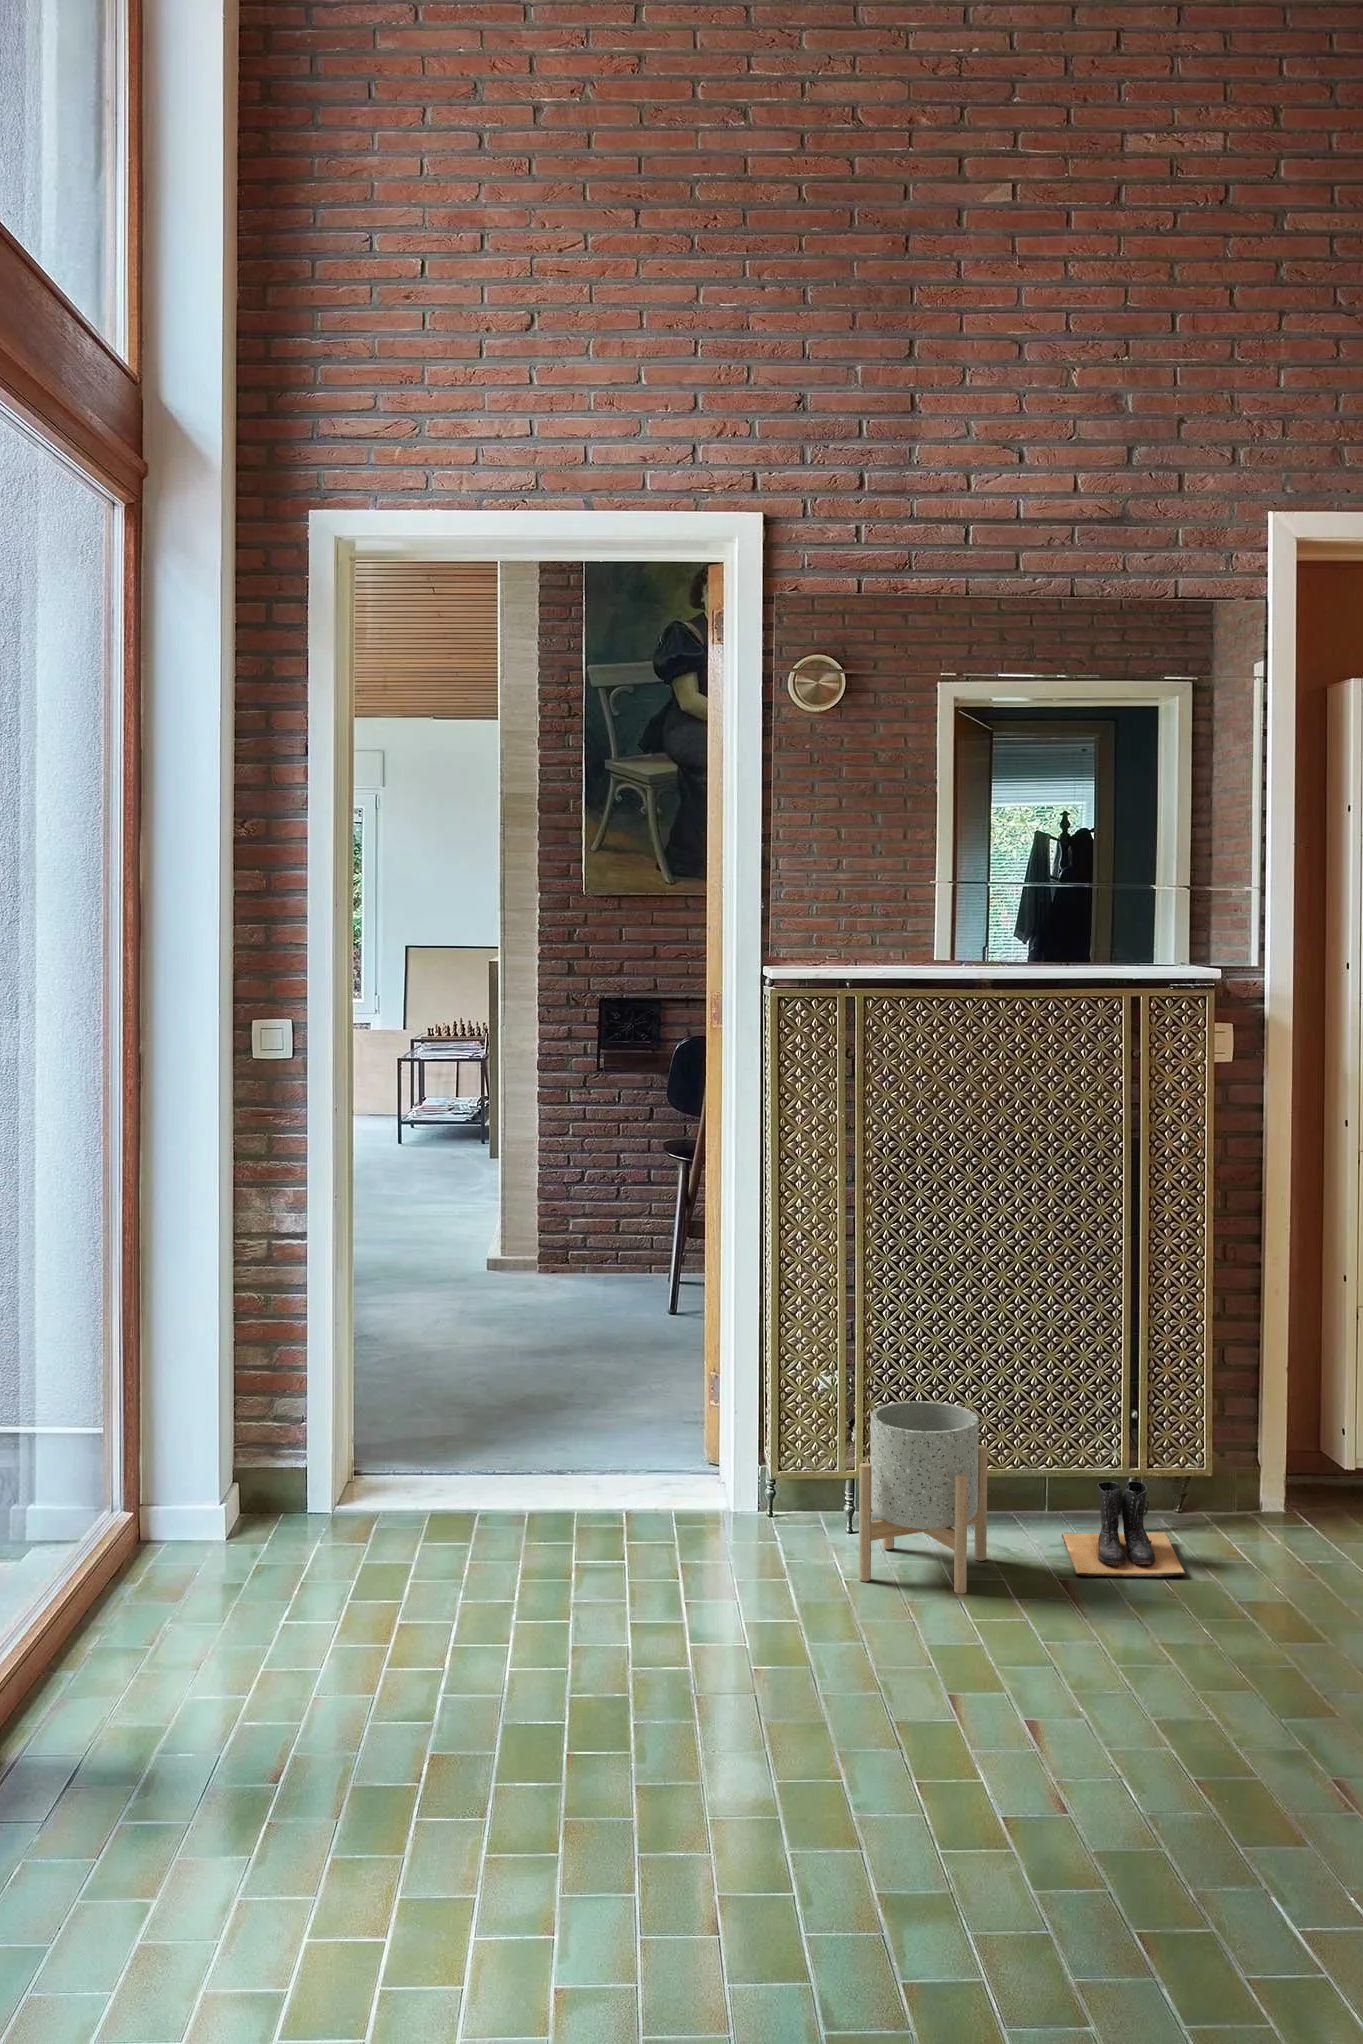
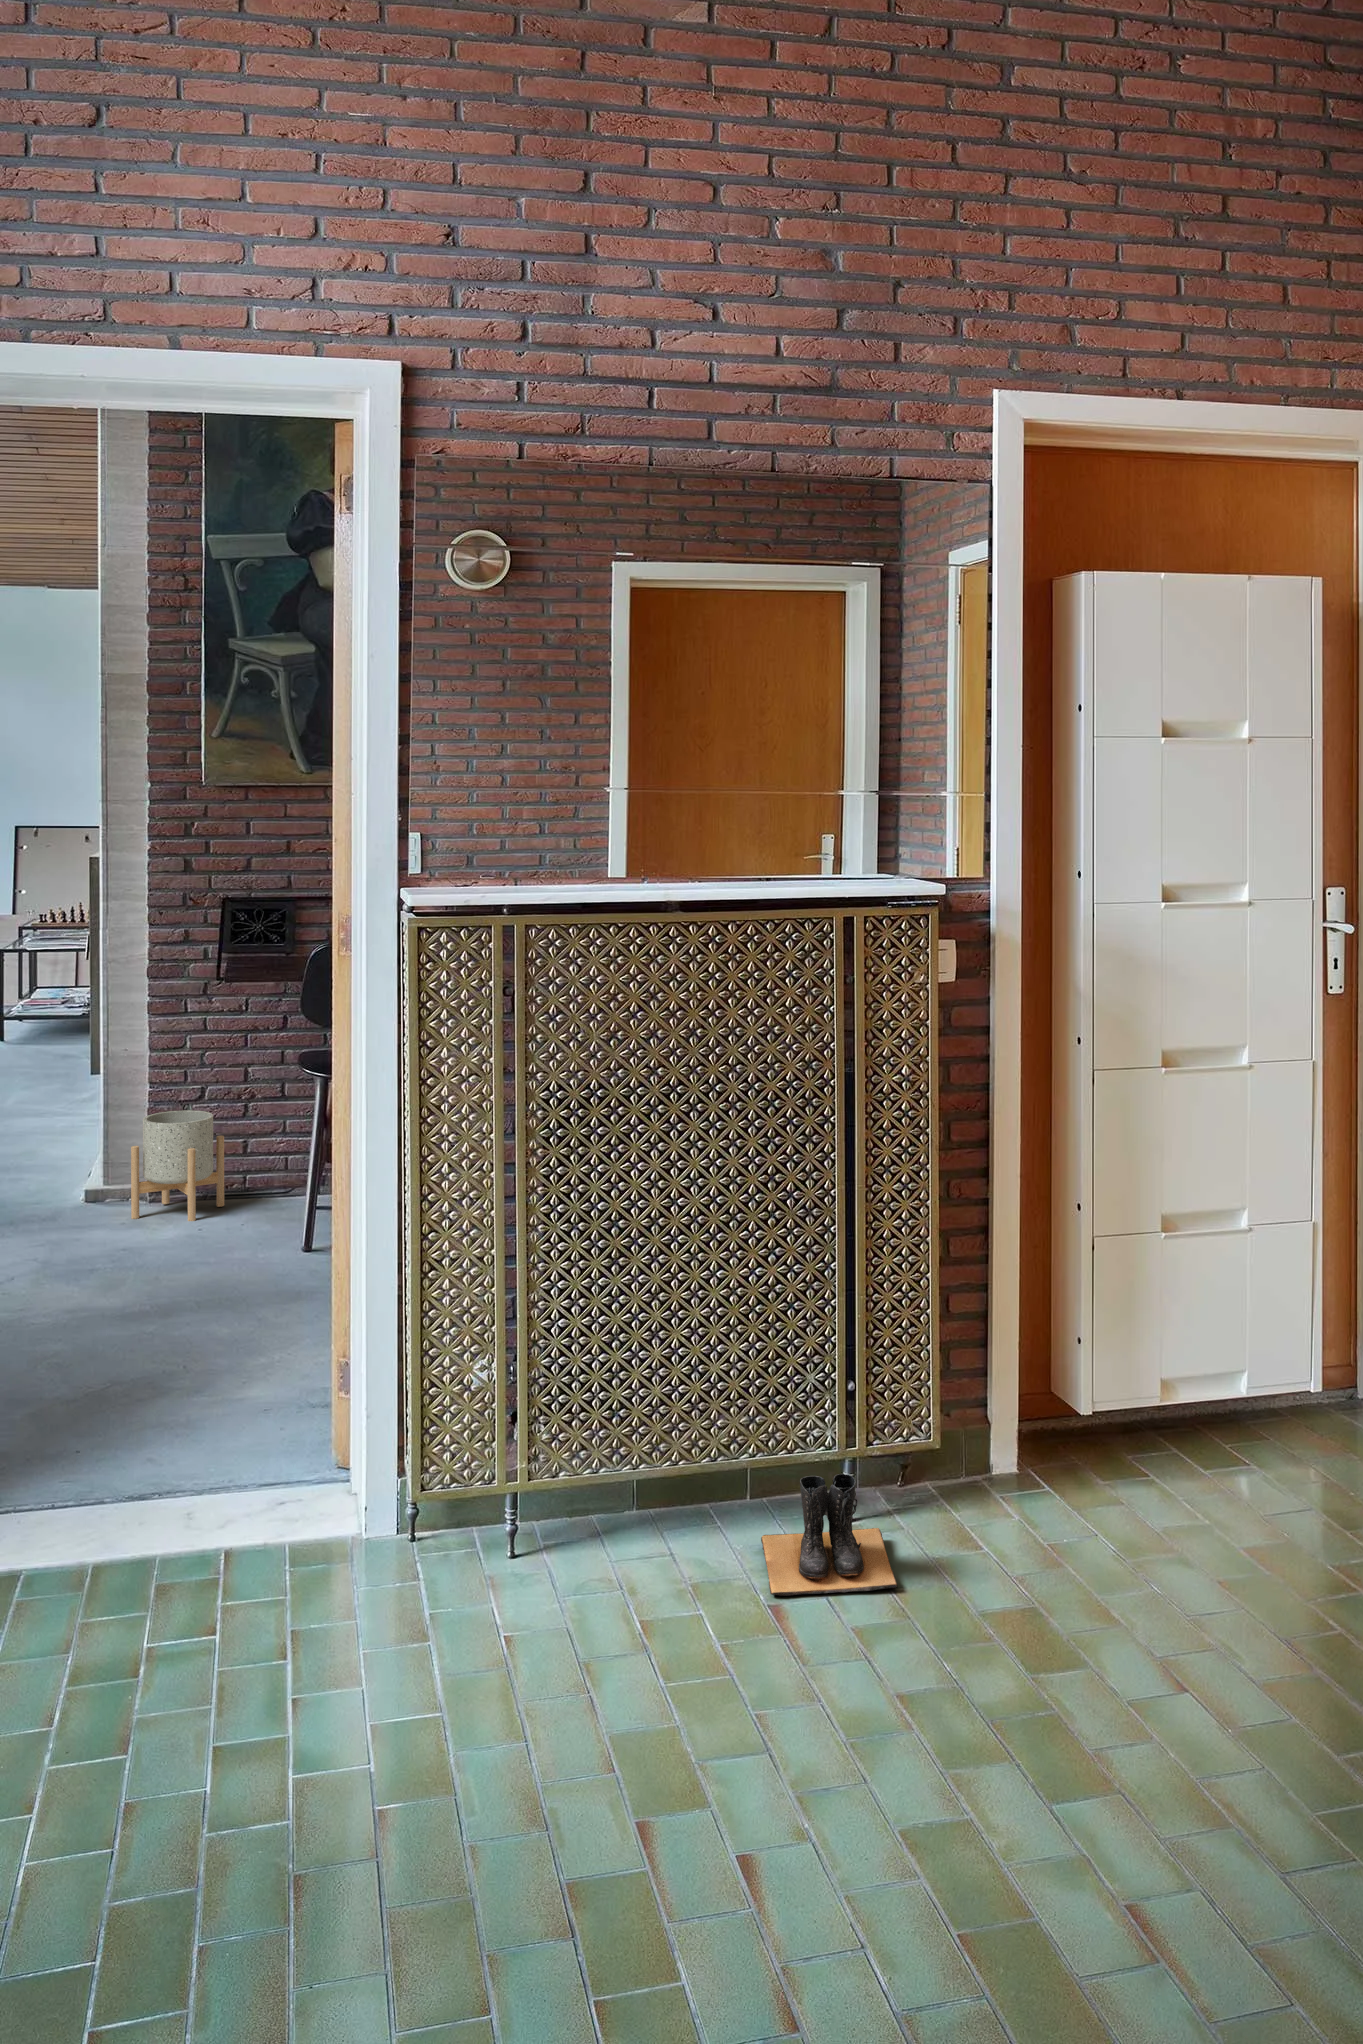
planter: present [859,1401,987,1594] -> present [131,1110,224,1221]

